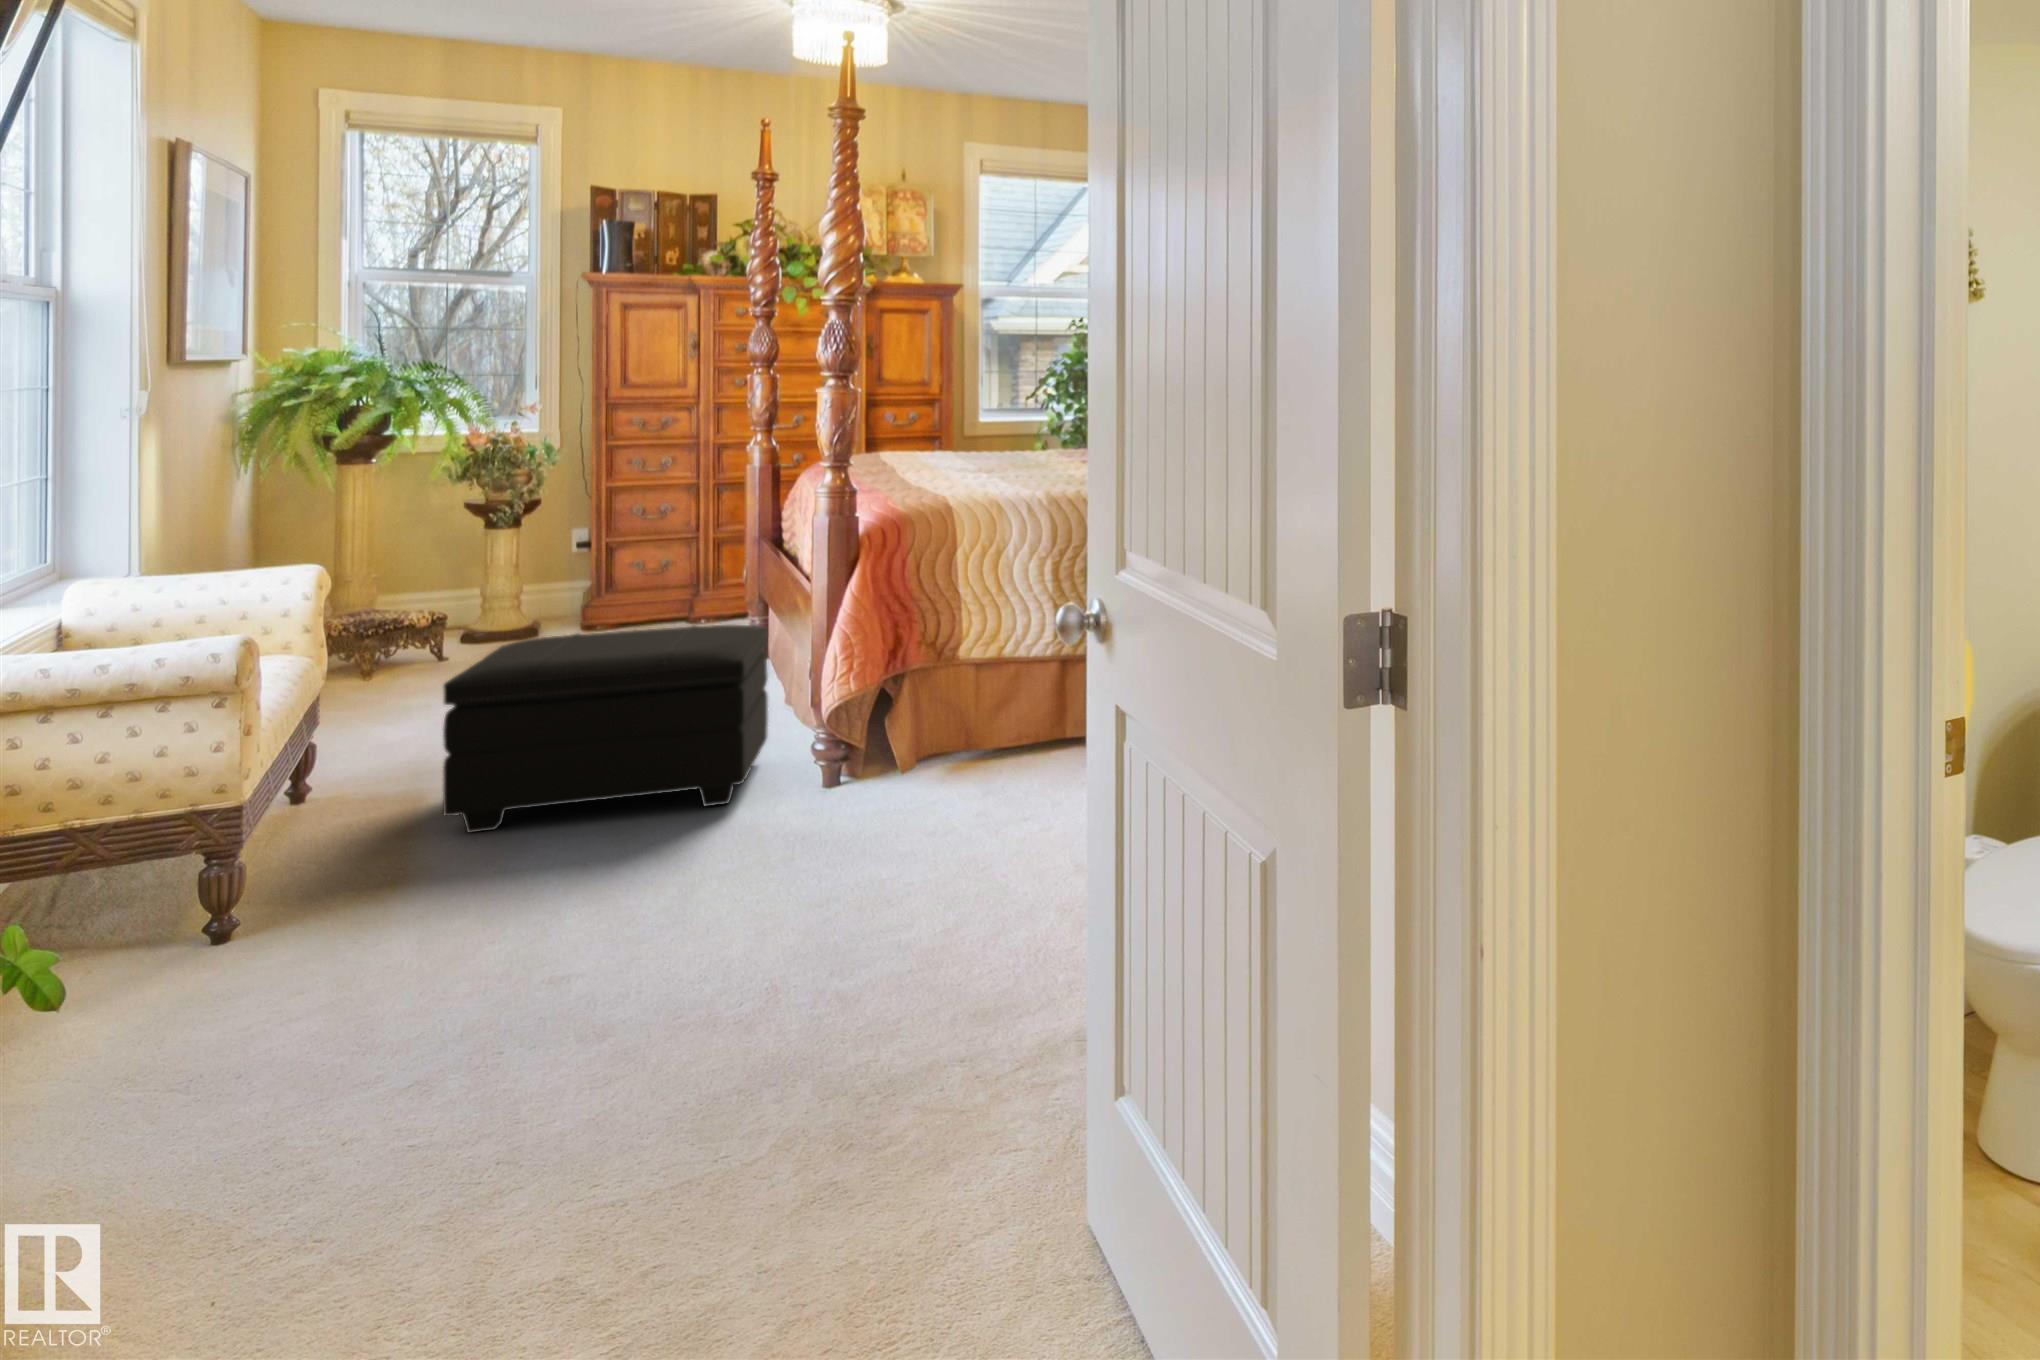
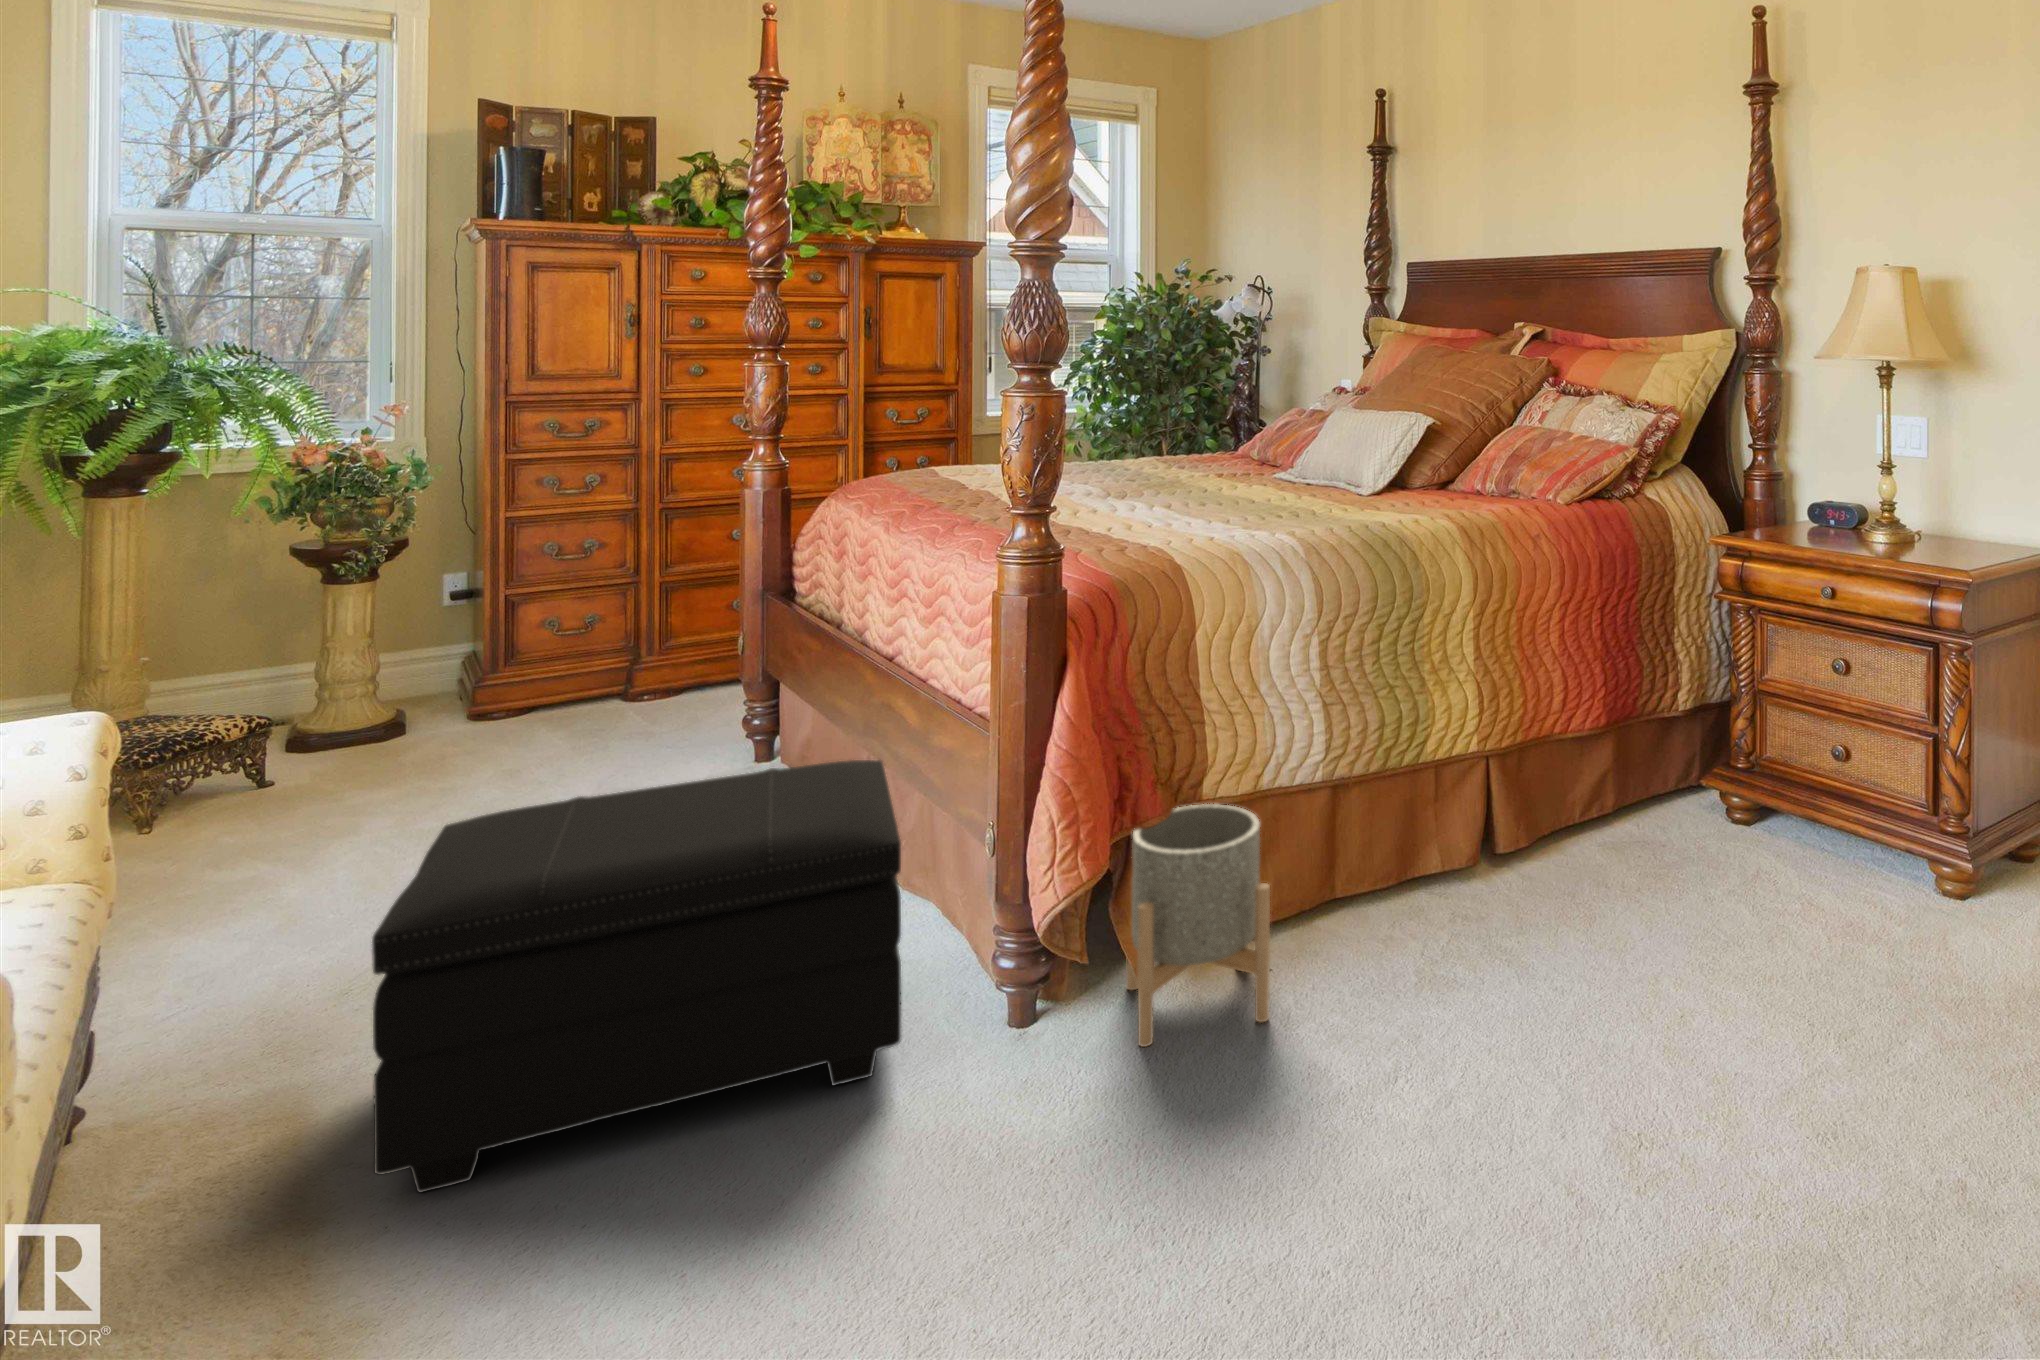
planter: none [891,662,990,802] -> present [1126,804,1270,1047]

